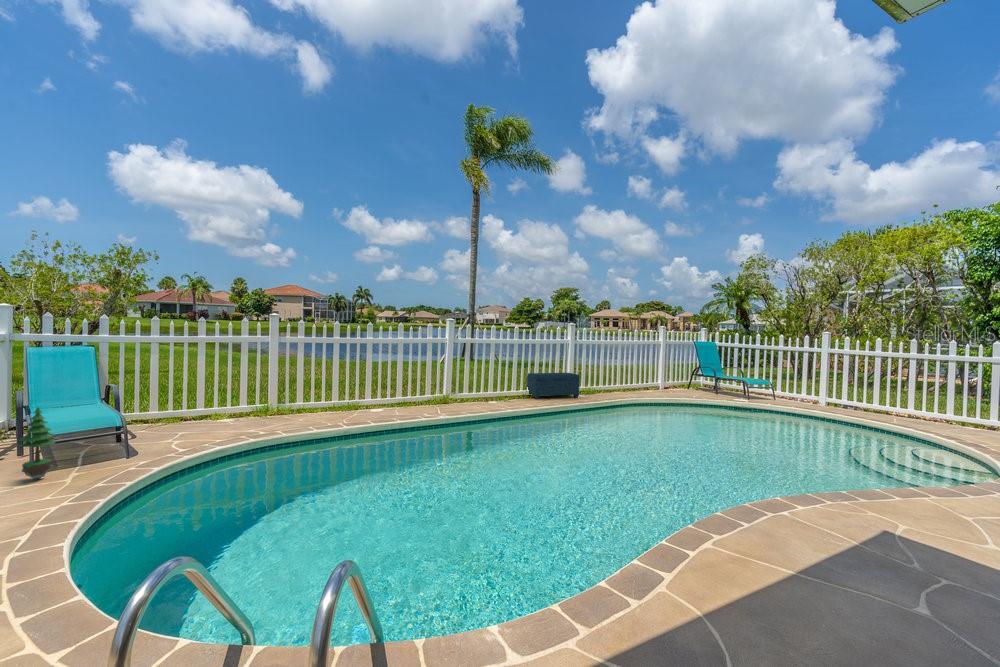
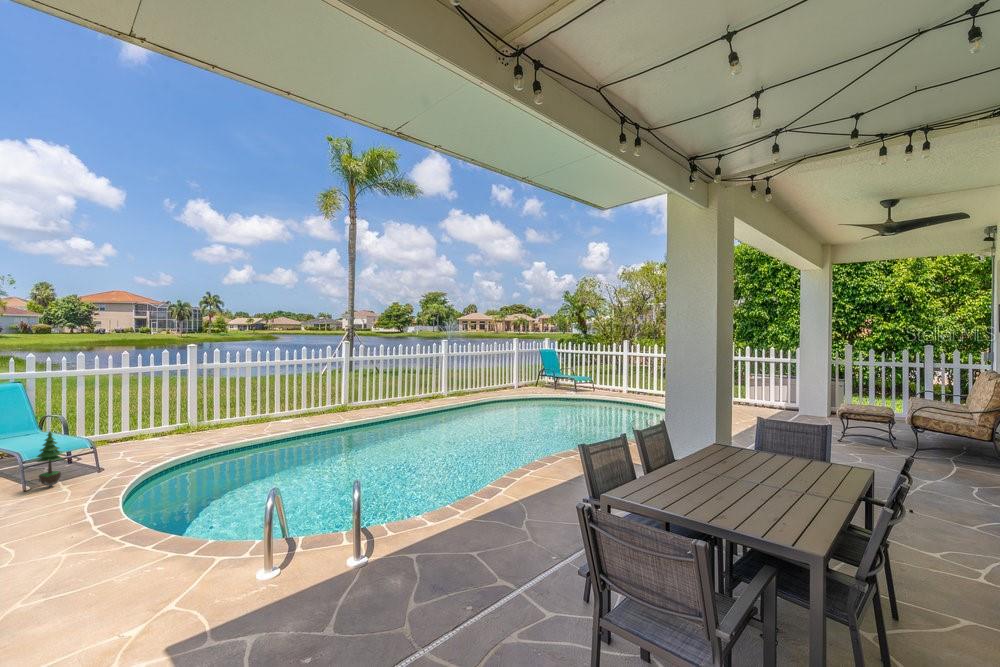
bench: present [527,373,579,399] -> none [410,380,453,403]

